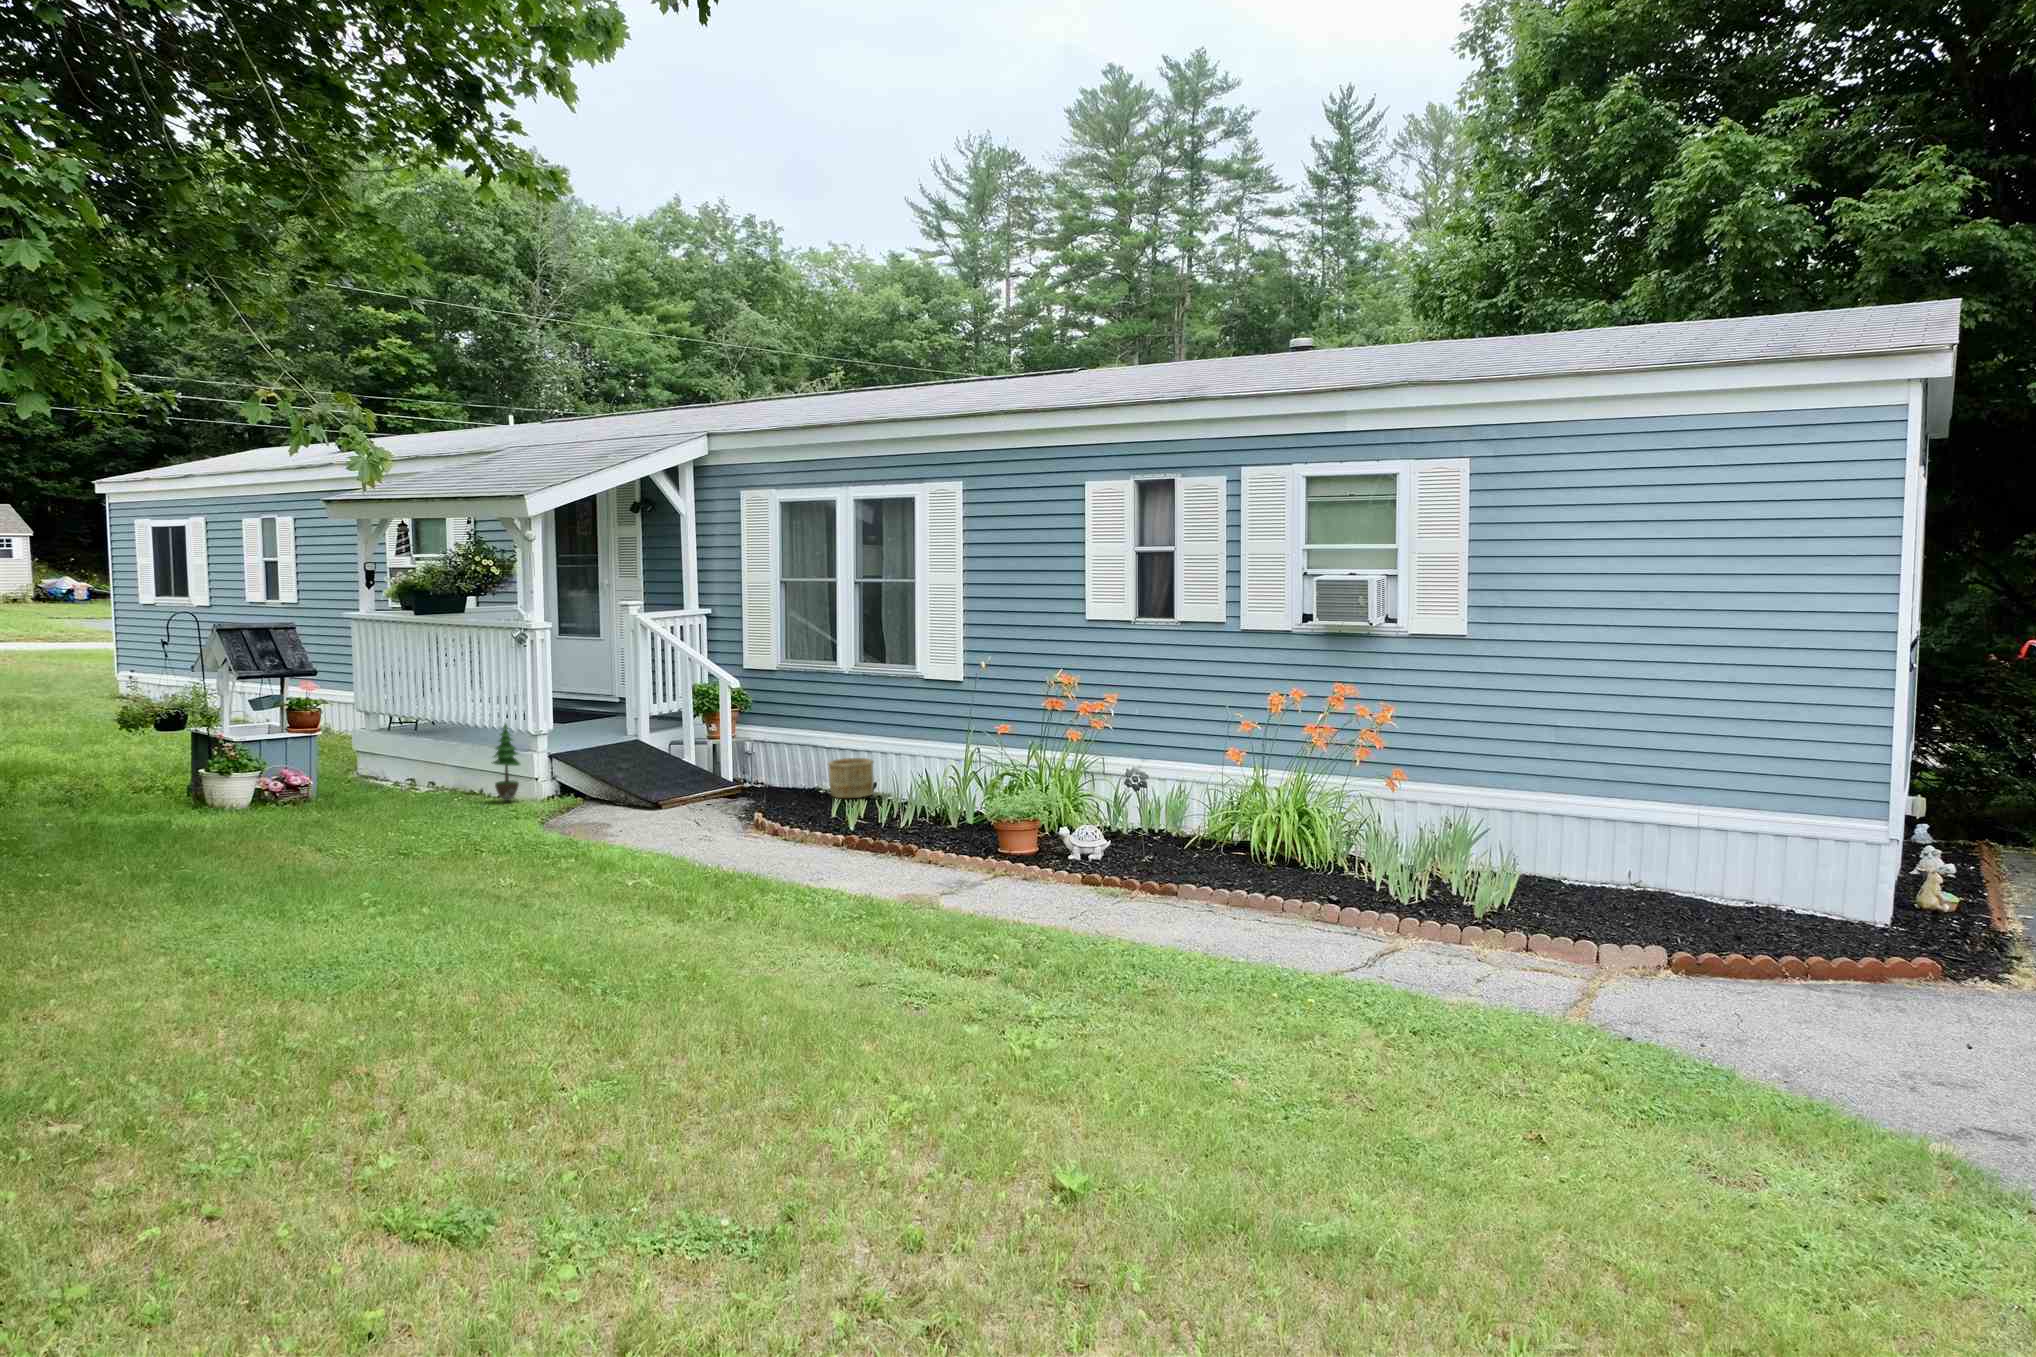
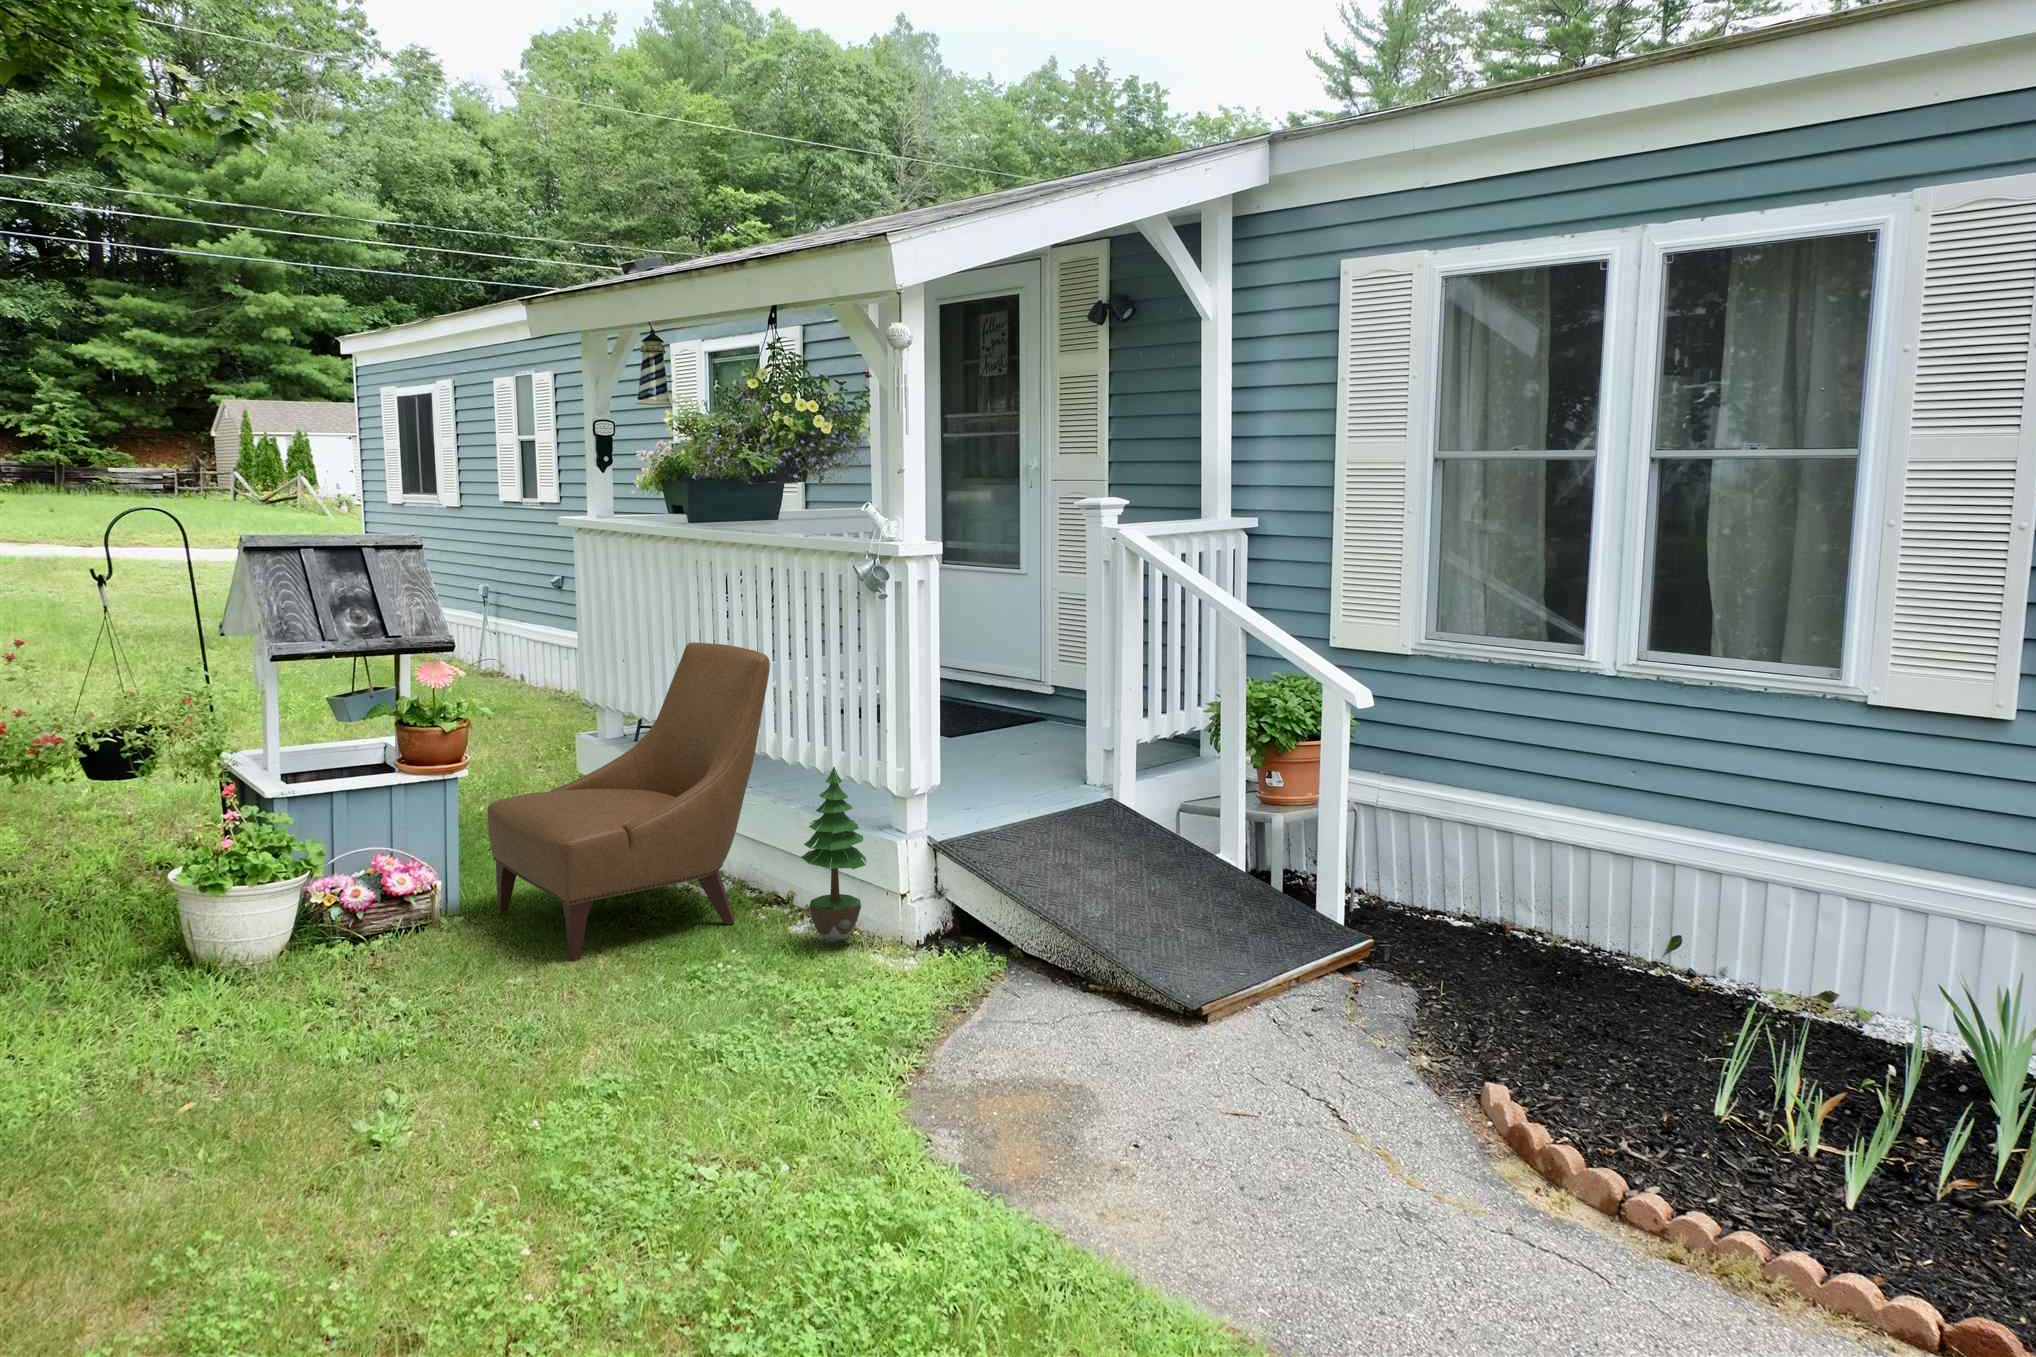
chair: none [334,674,473,810] -> present [488,642,770,961]
wooden bucket: present [828,758,873,798] -> none [1583,882,1705,996]

